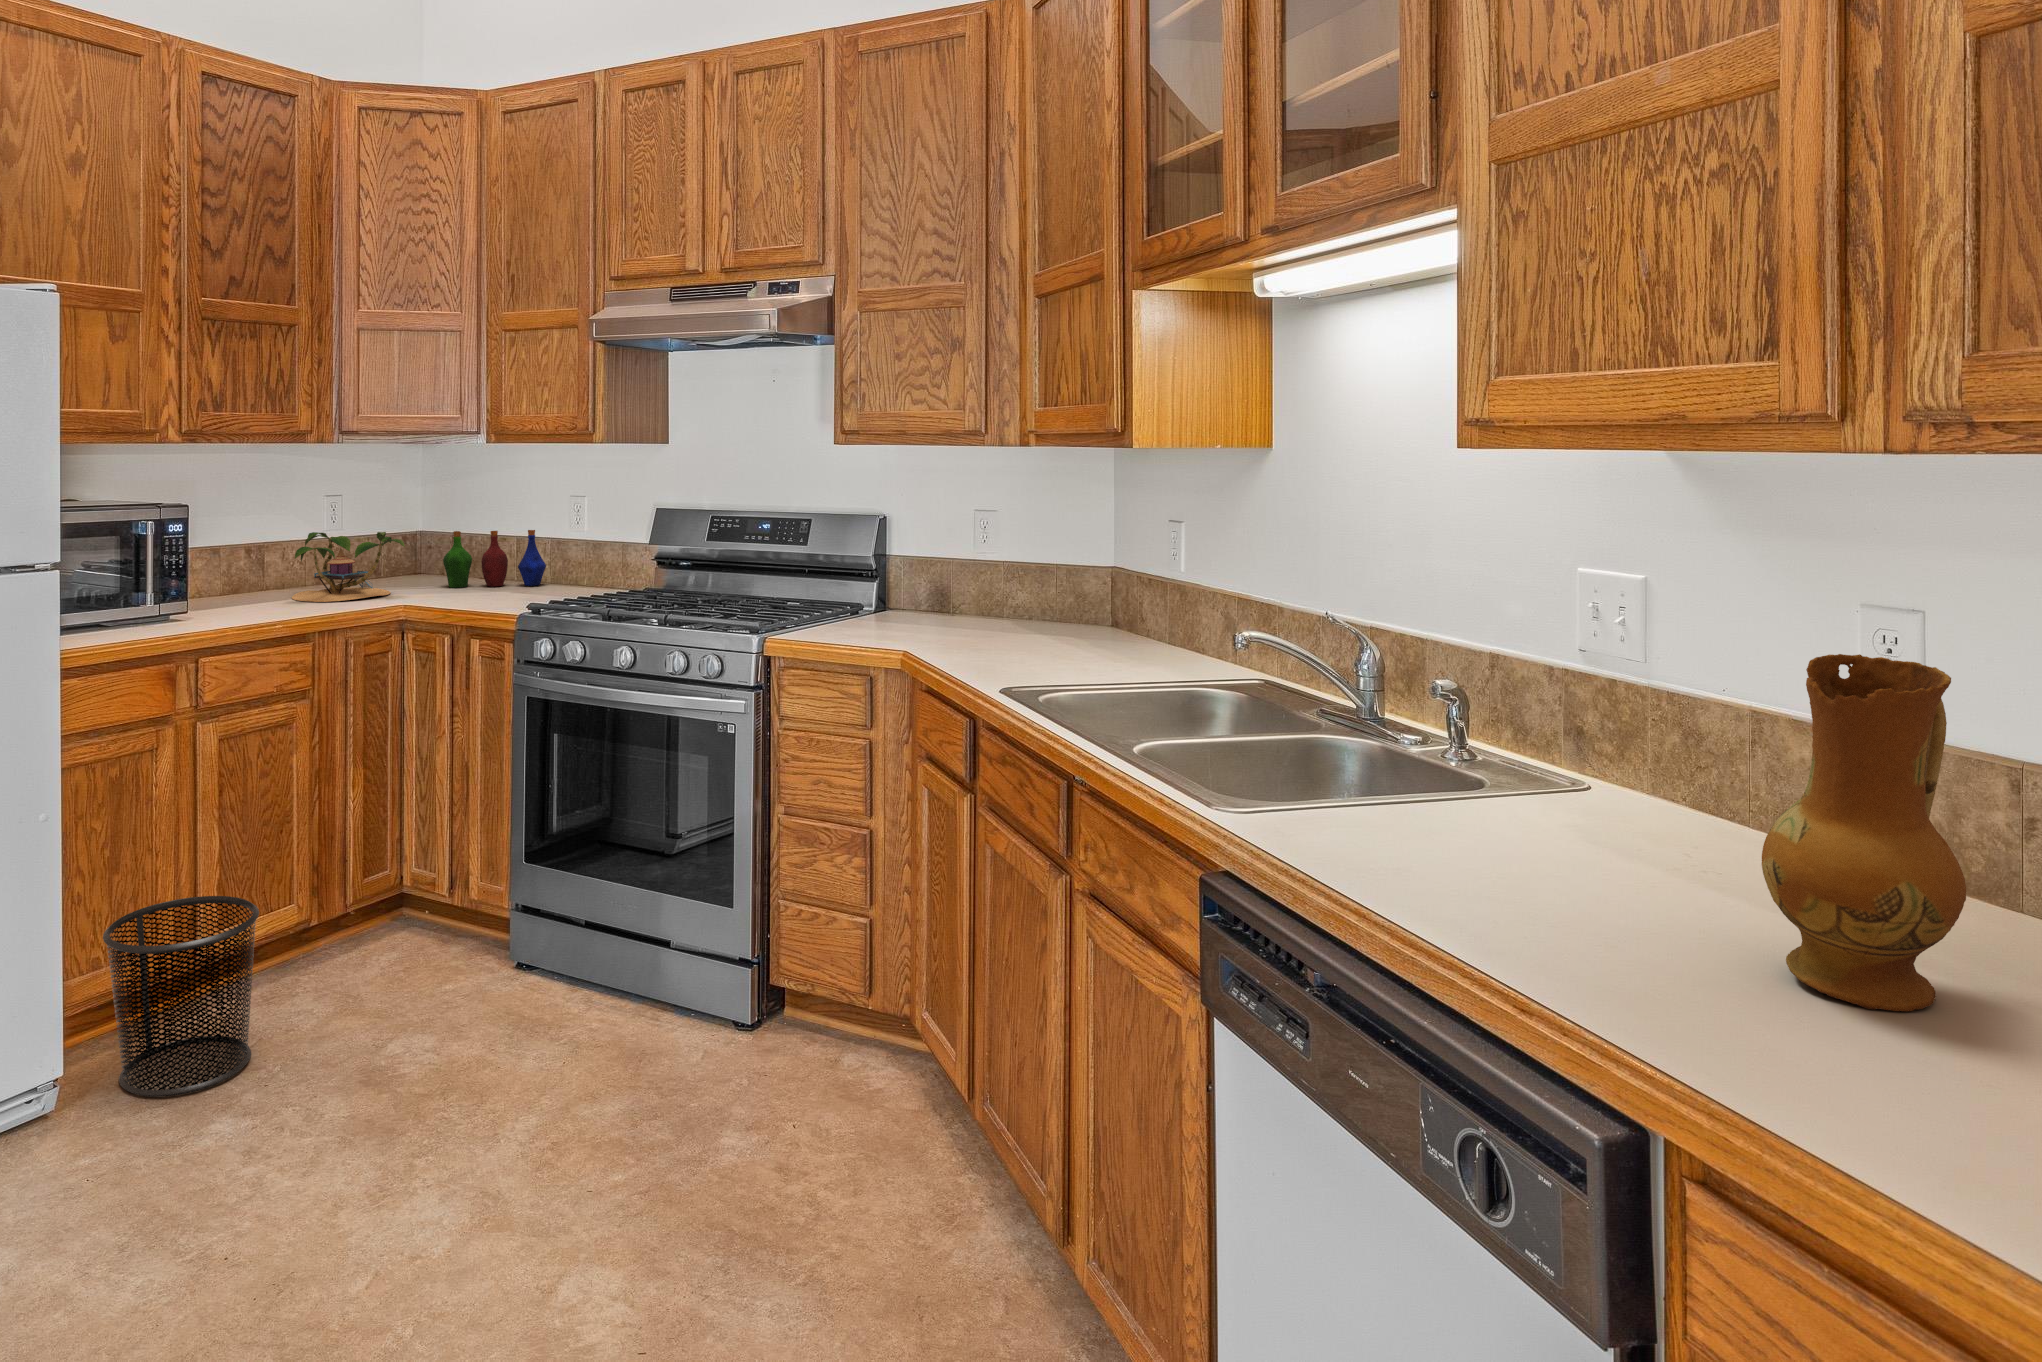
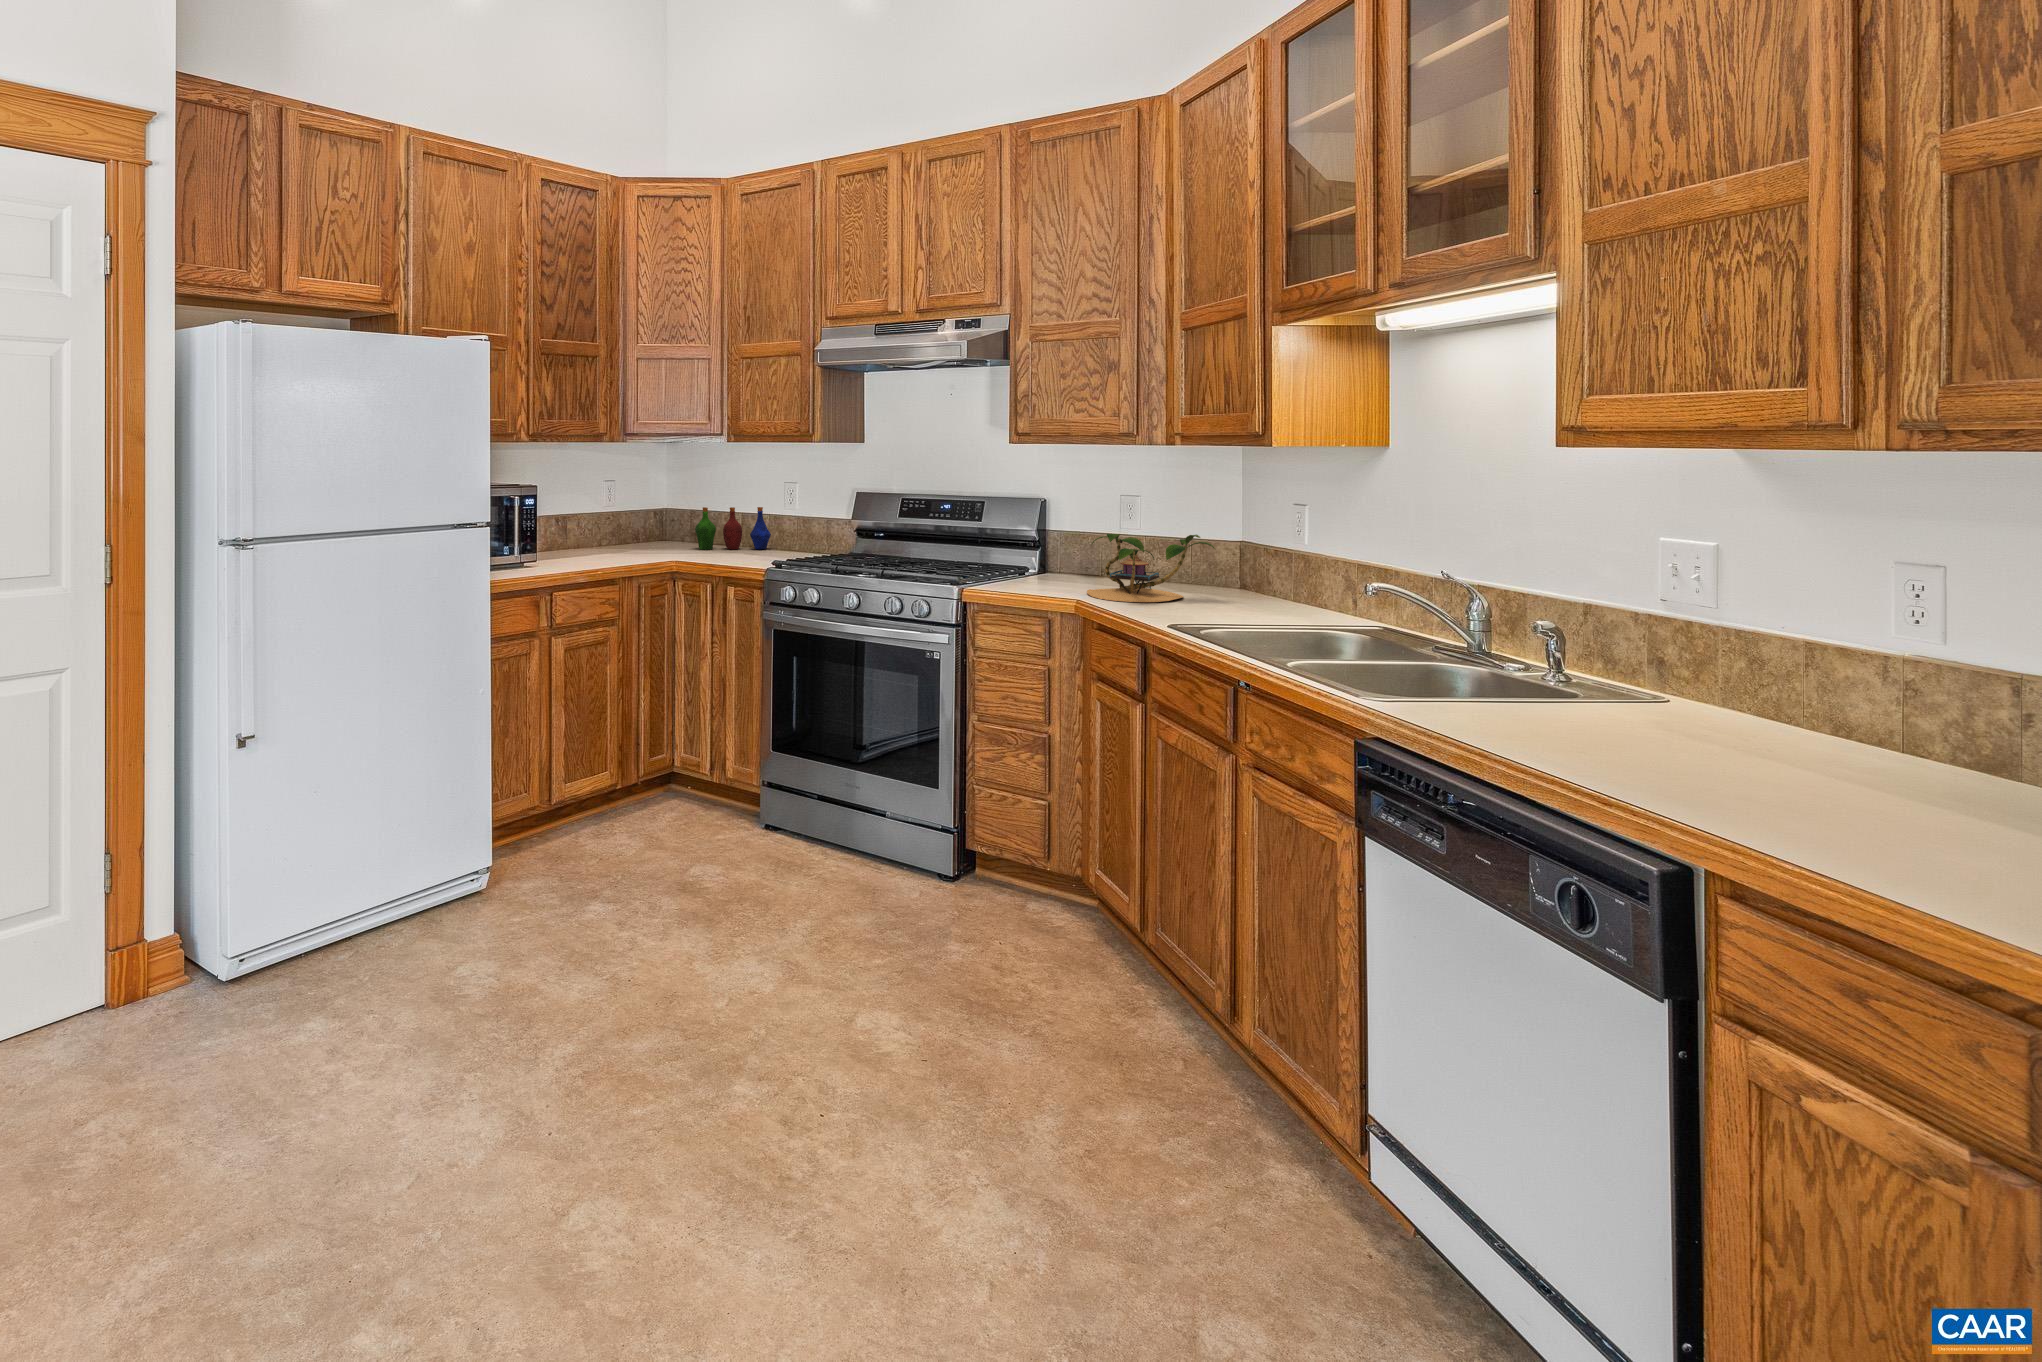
plant: present [292,532,405,602] -> present [1087,534,1215,602]
ceramic jug: present [1762,654,1966,1011] -> none [1793,584,1949,821]
waste bin: present [103,896,259,1097] -> none [504,759,602,891]

